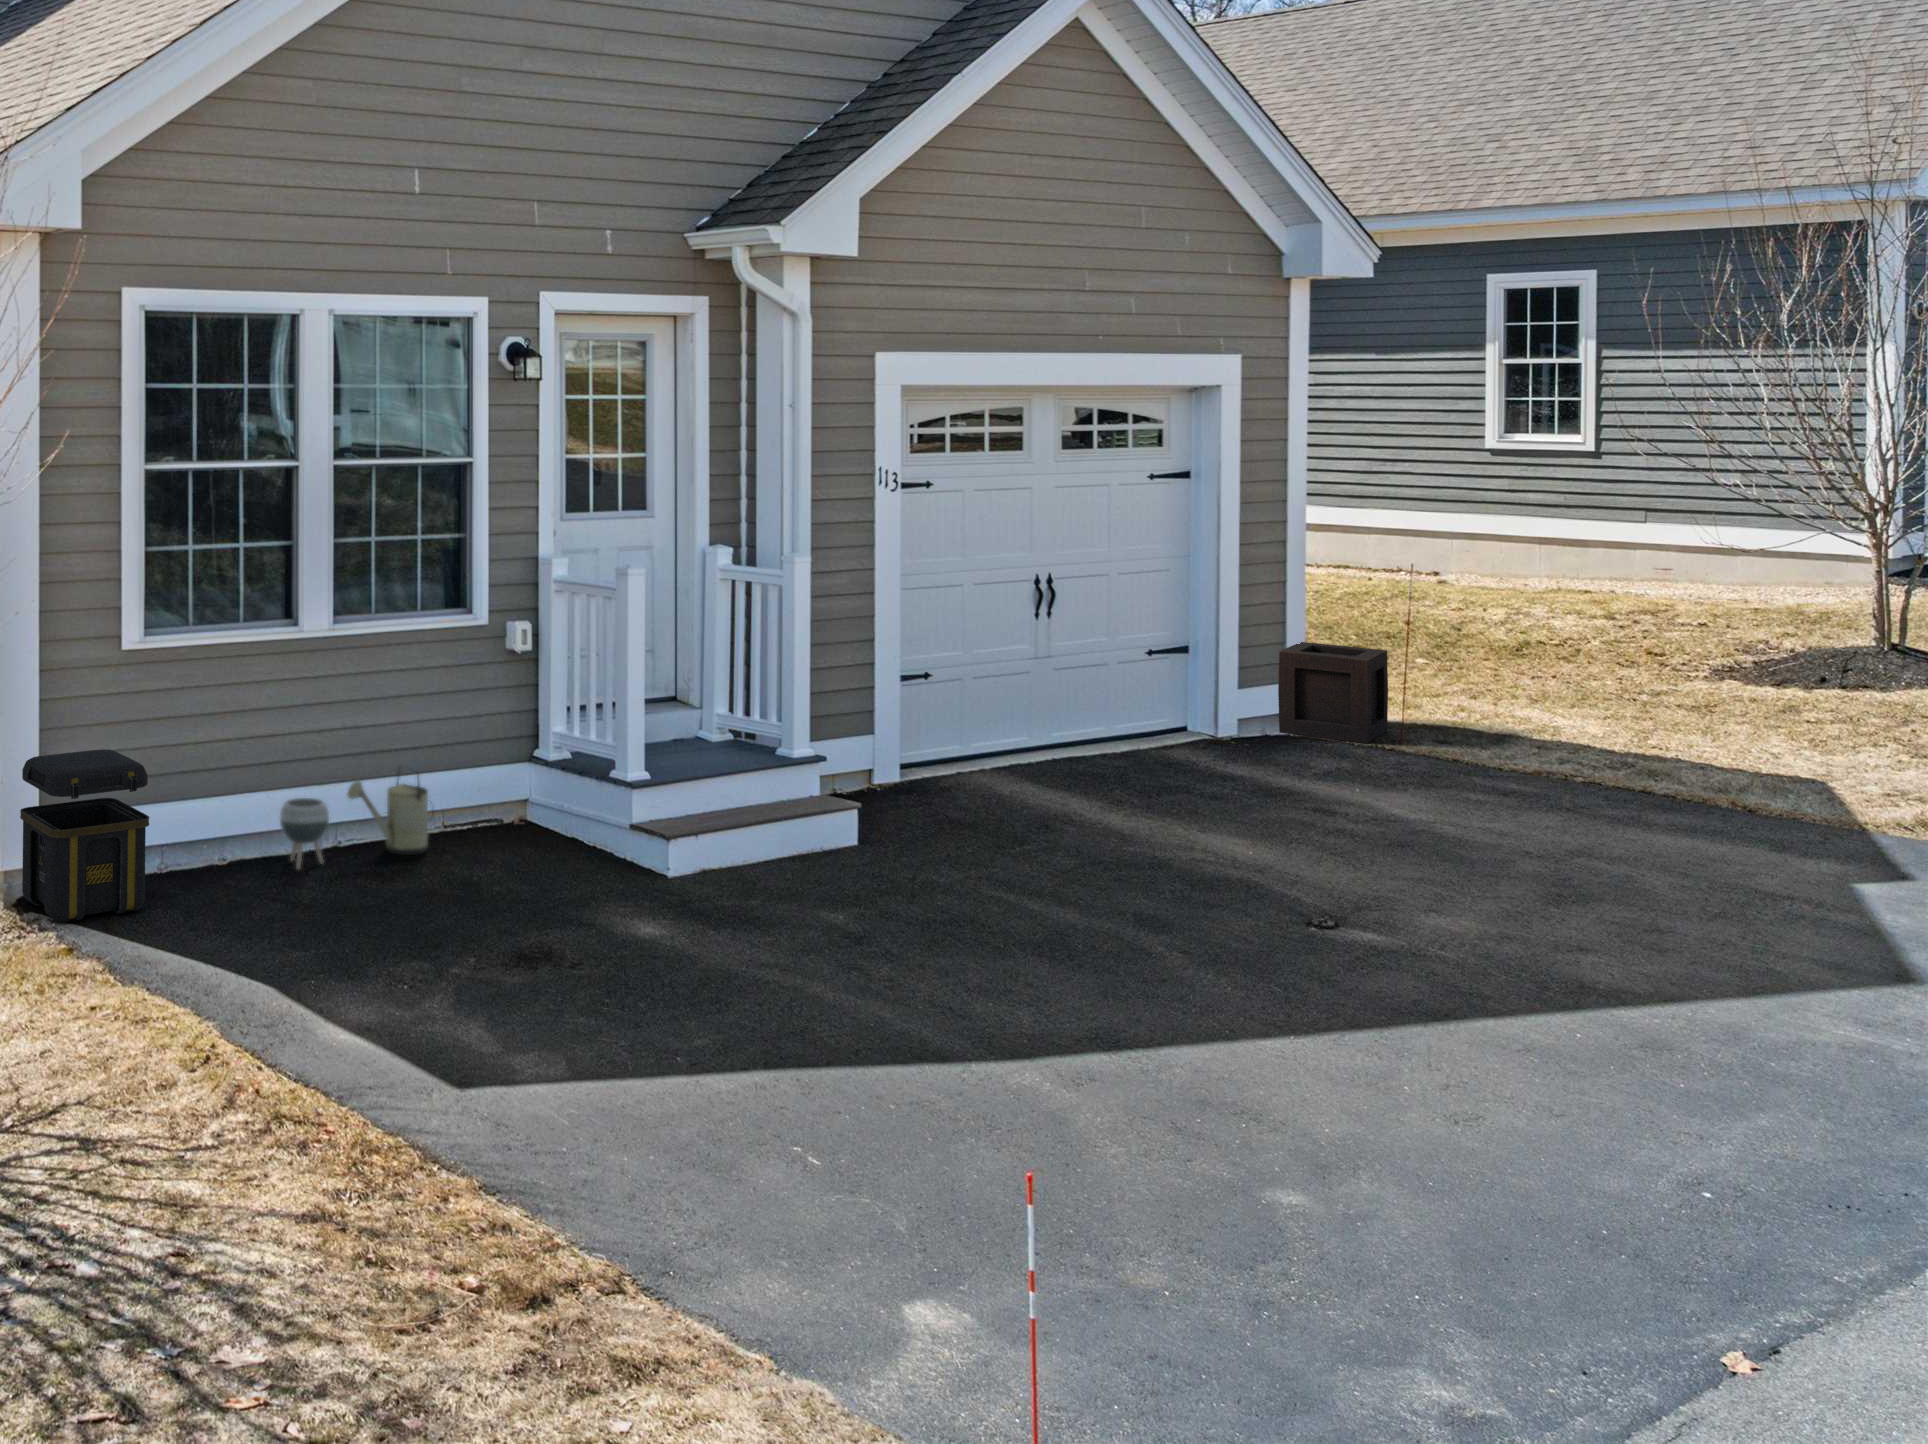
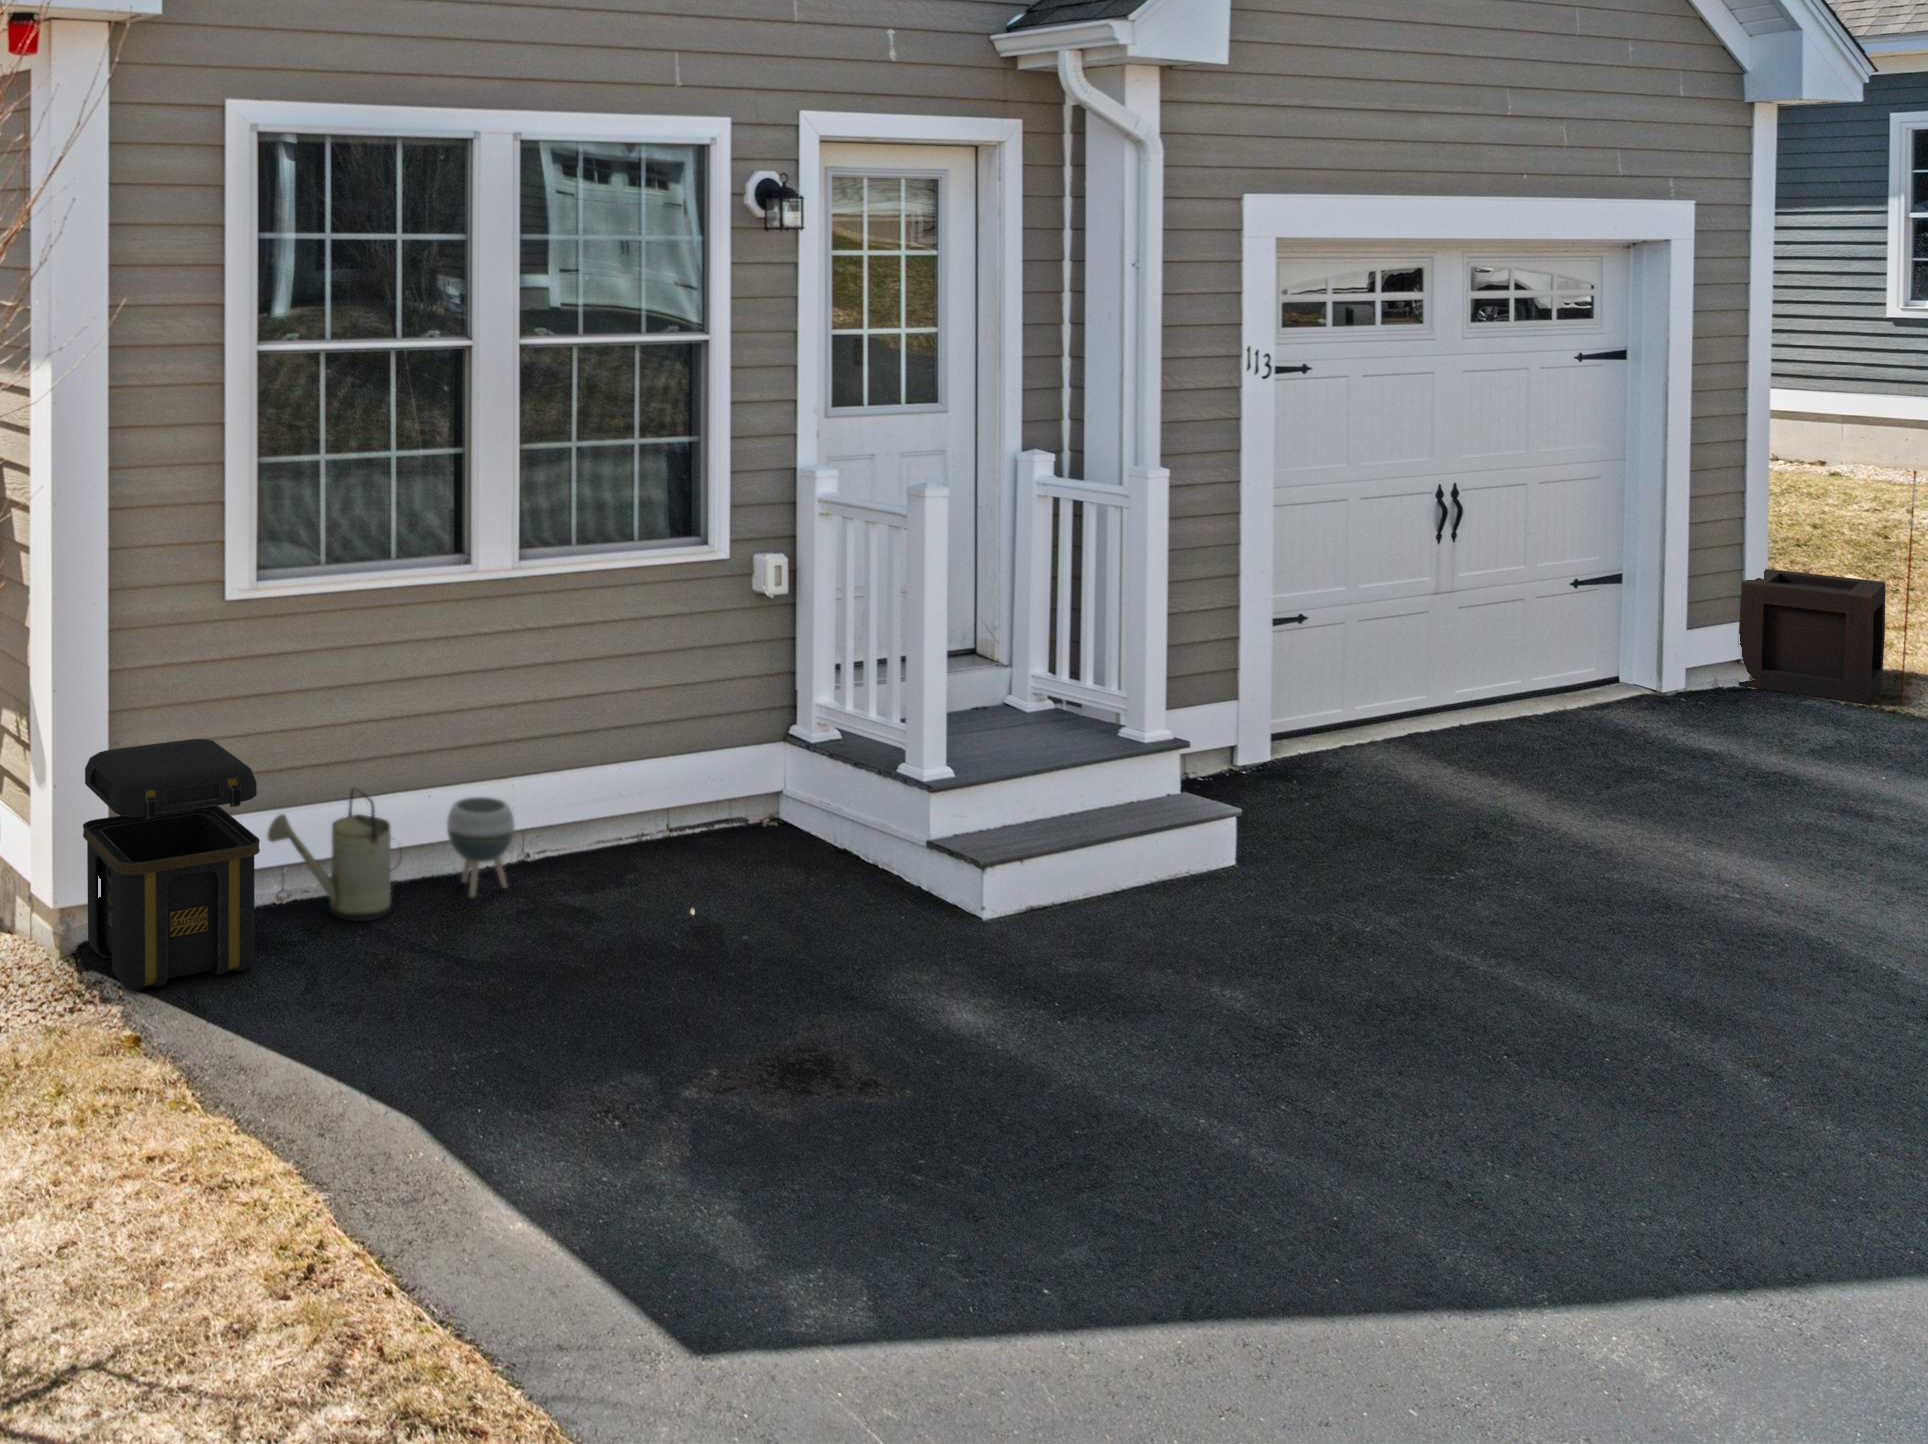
watering can: present [348,781,433,855] -> present [267,789,394,922]

